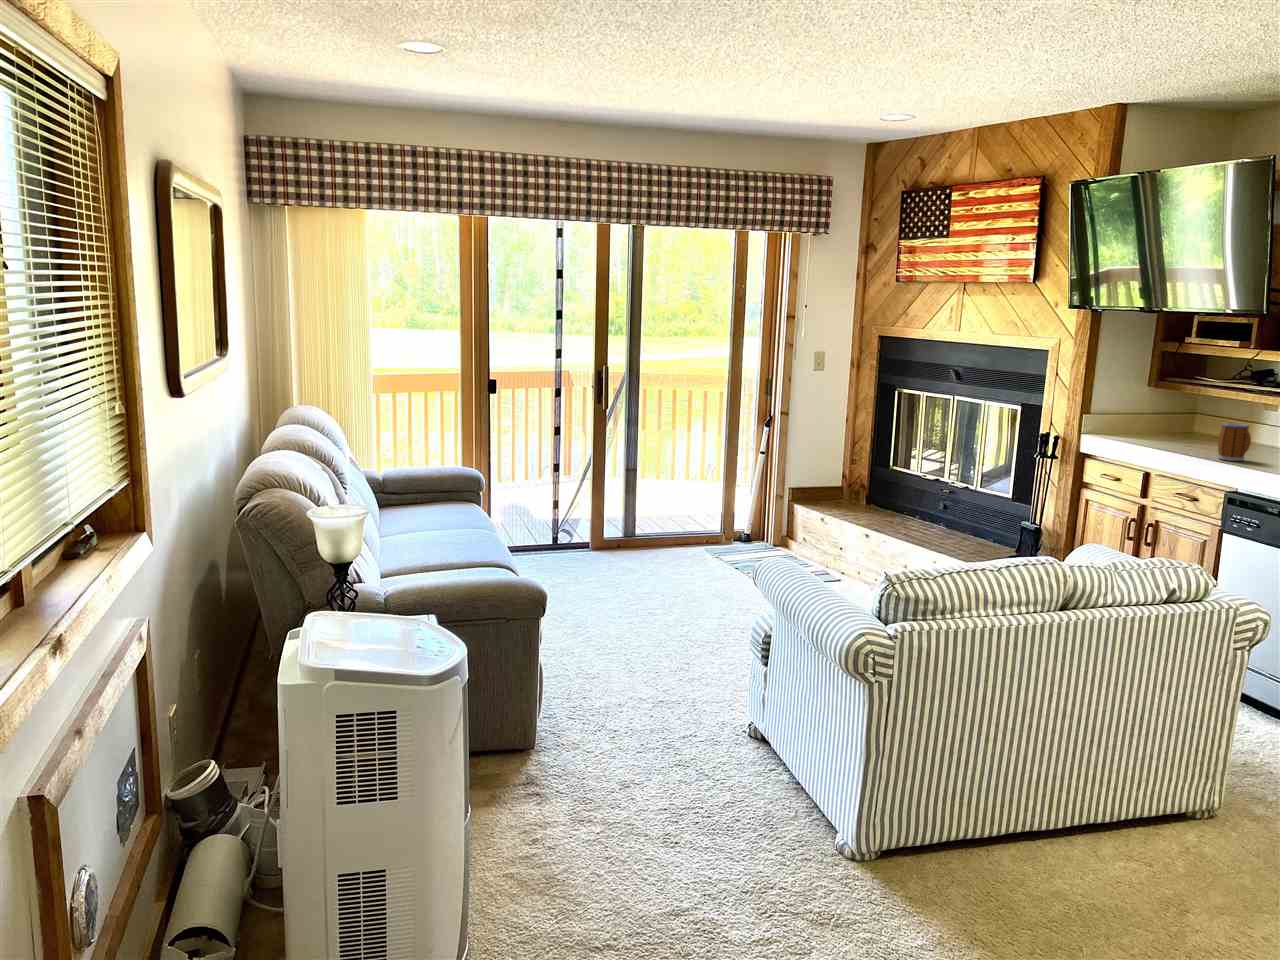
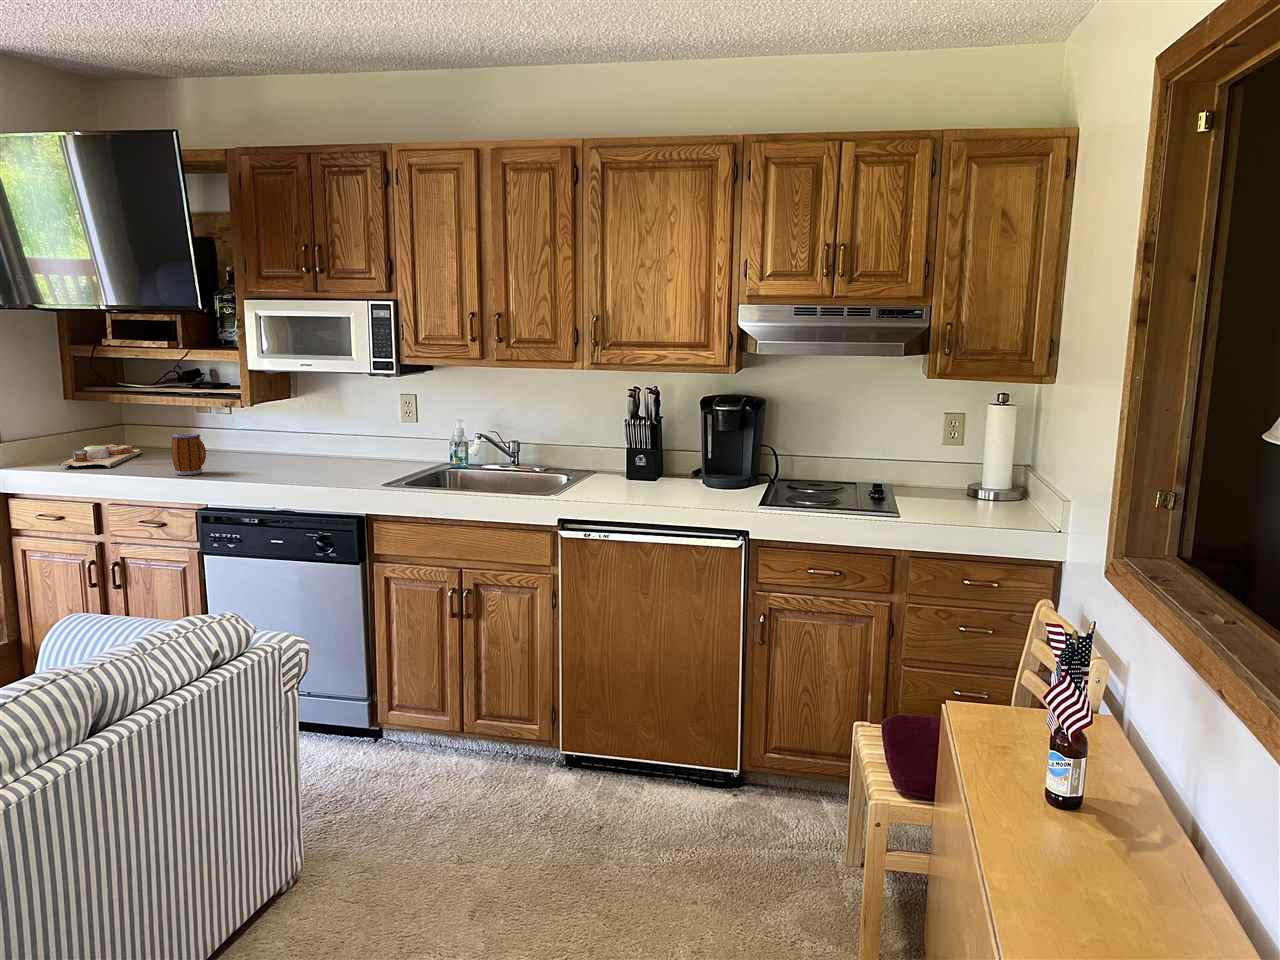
cutting board: none [1126,428,1202,446] -> present [58,444,141,468]

